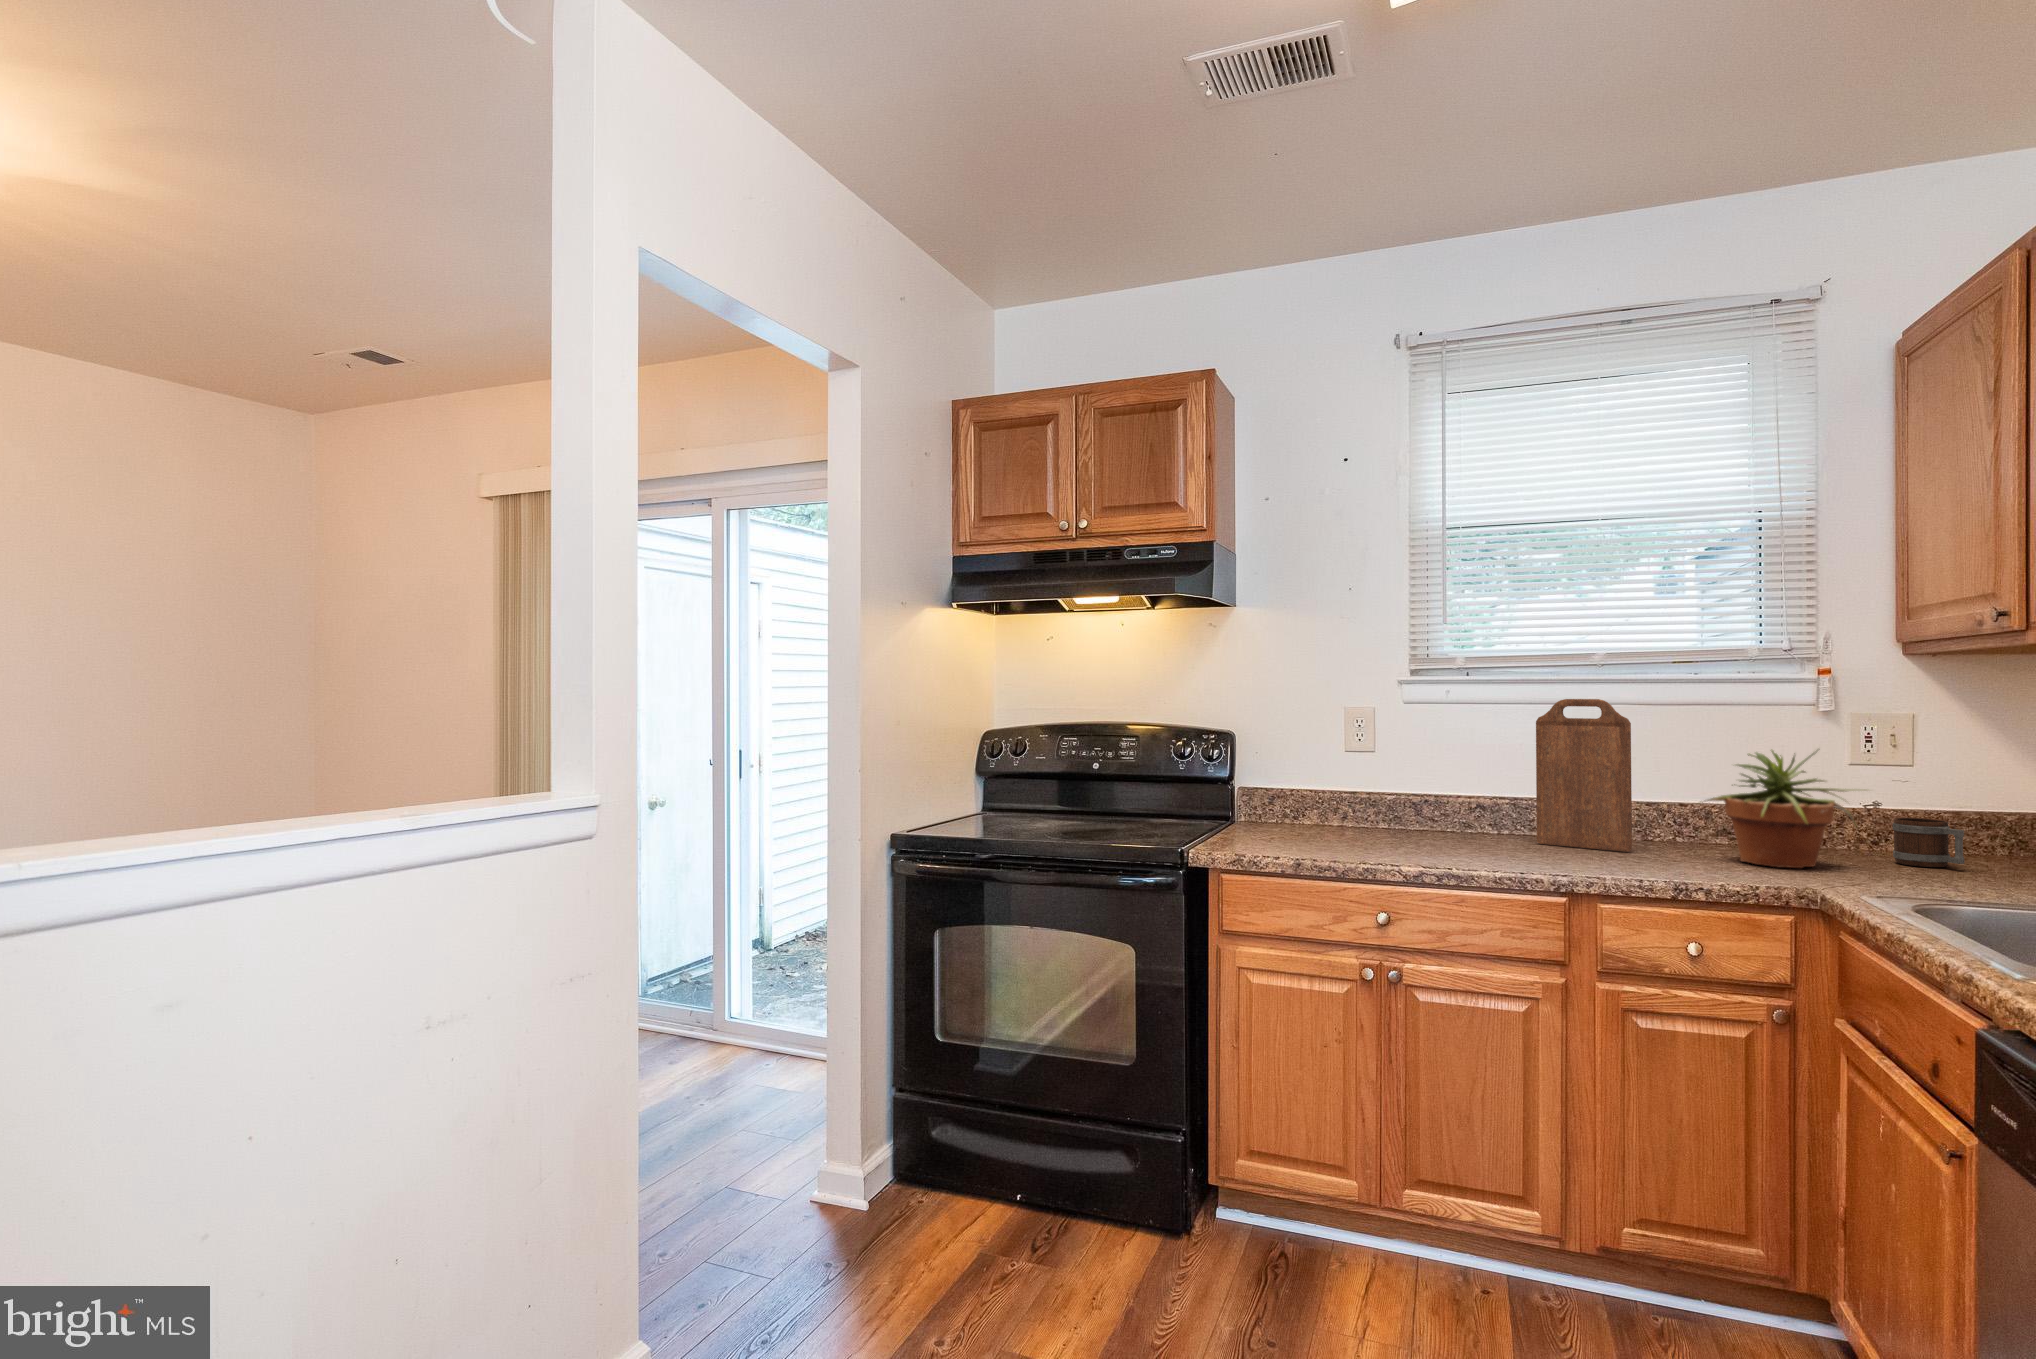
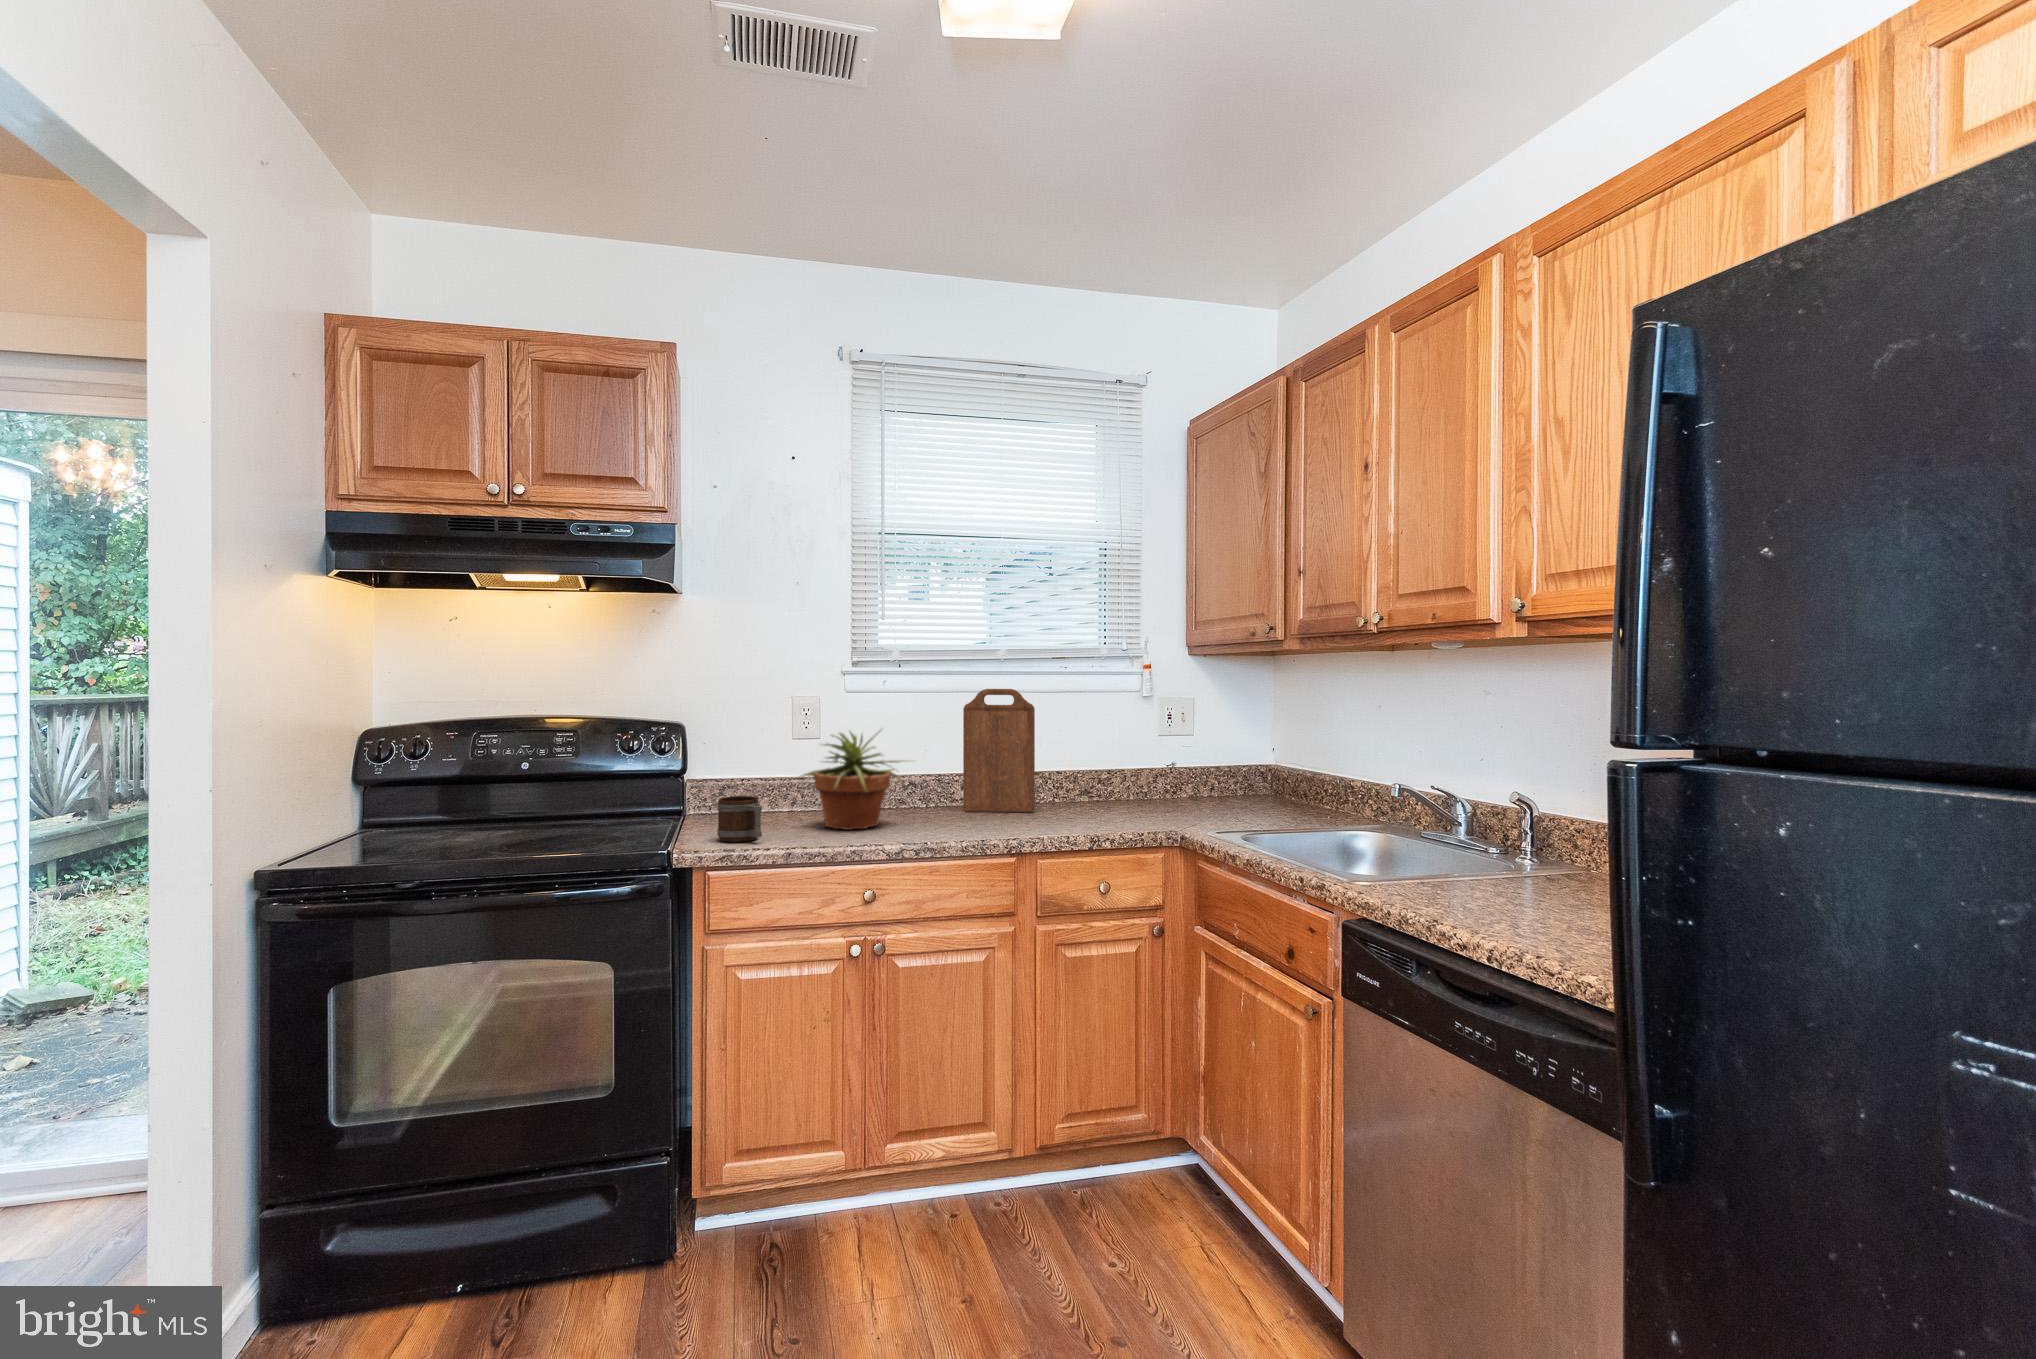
potted plant: present [1702,750,1859,868] -> present [802,733,906,830]
mug: present [1893,817,1964,867] -> present [717,796,762,842]

